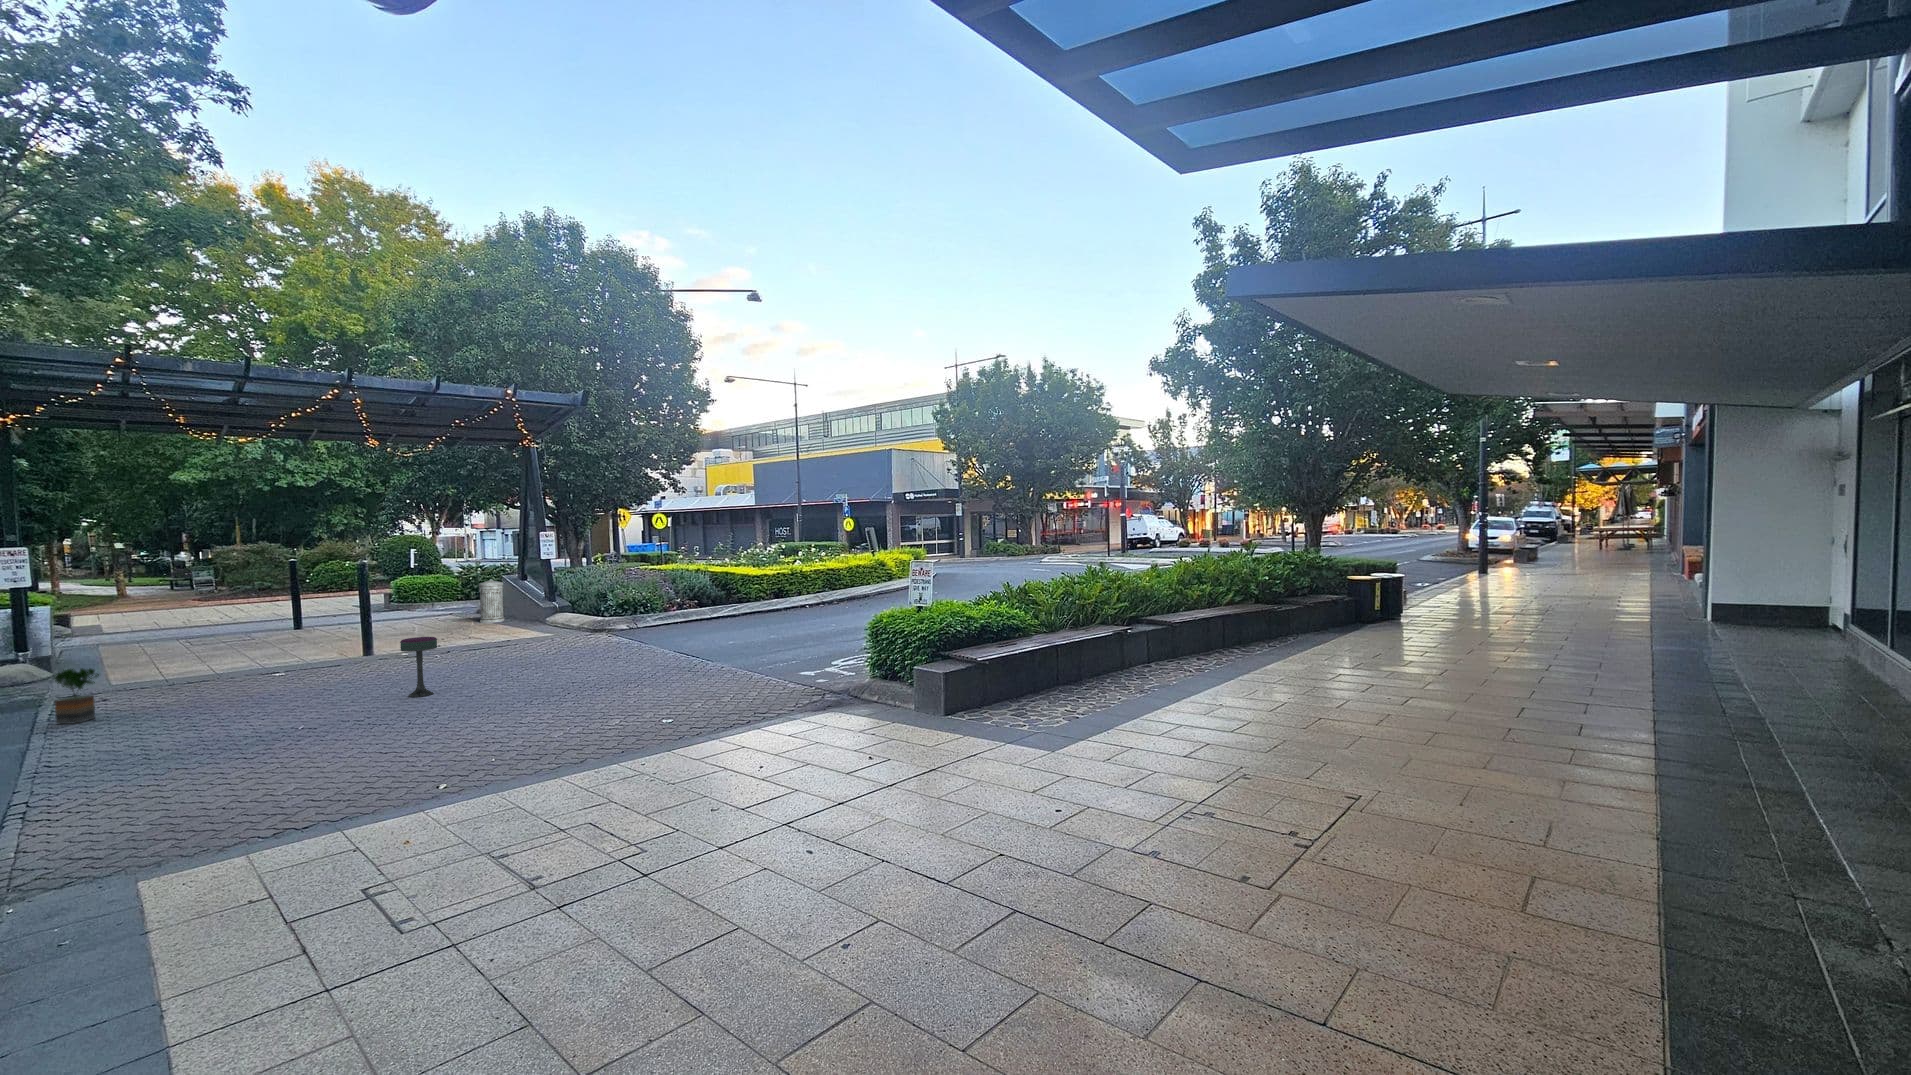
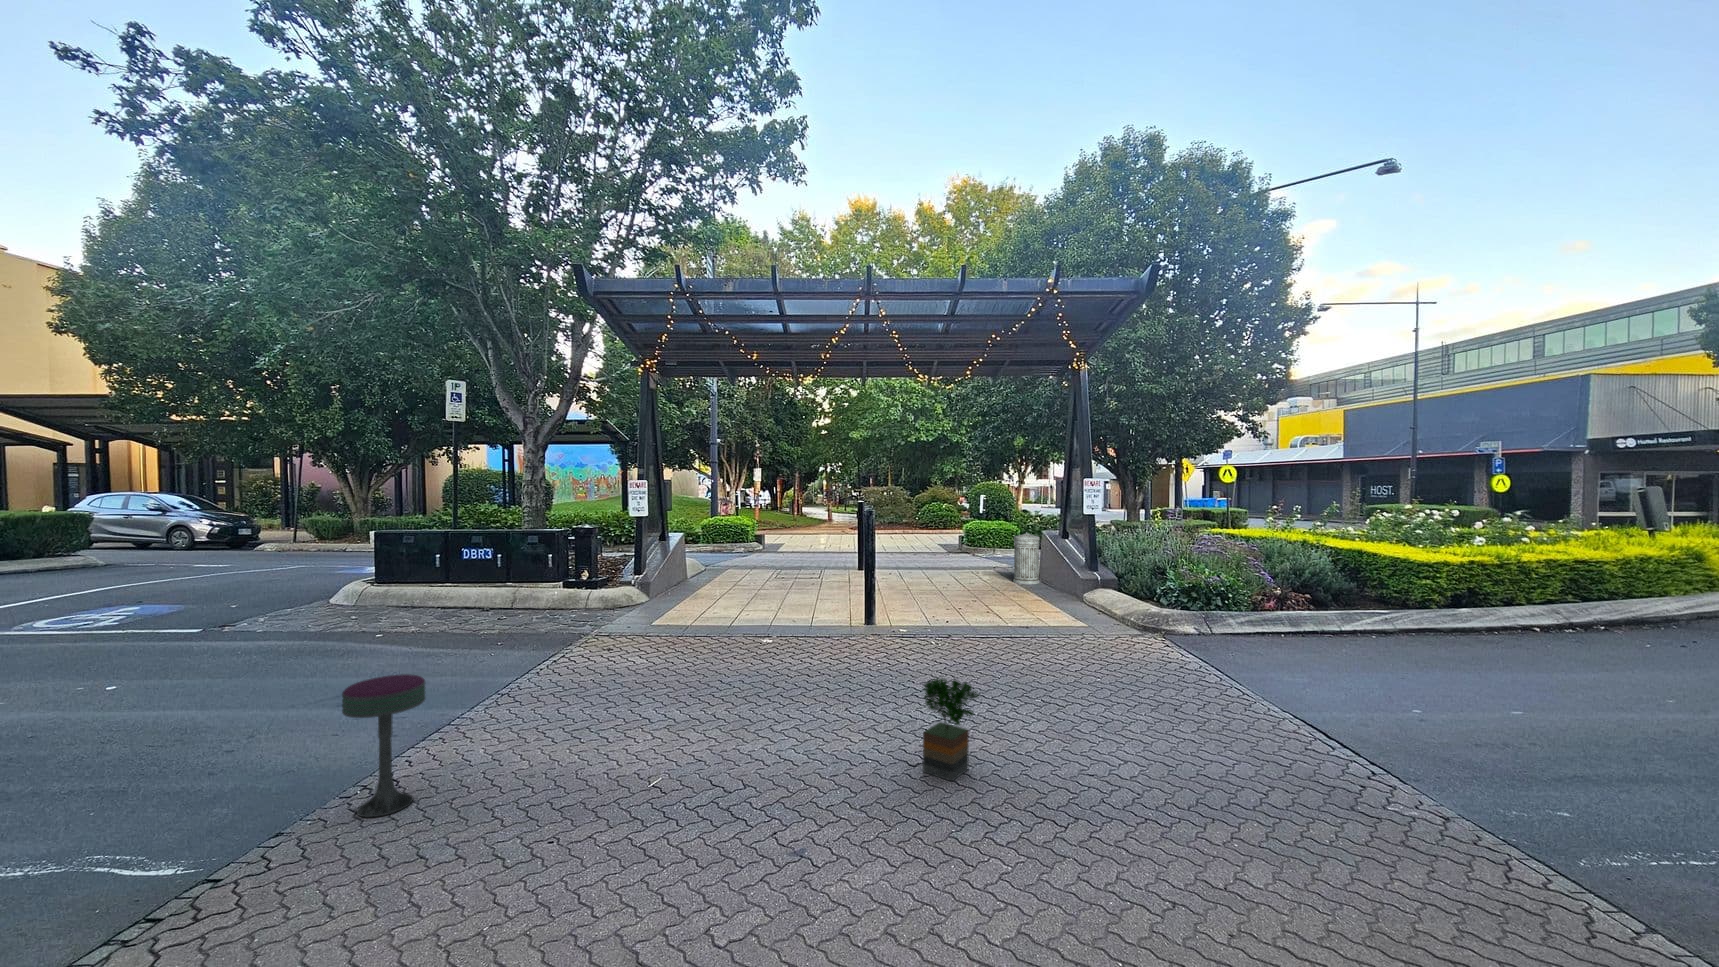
bar stool: present [400,637,437,697] -> present [342,674,425,817]
potted tree: present [54,668,99,724] -> present [923,678,979,781]

